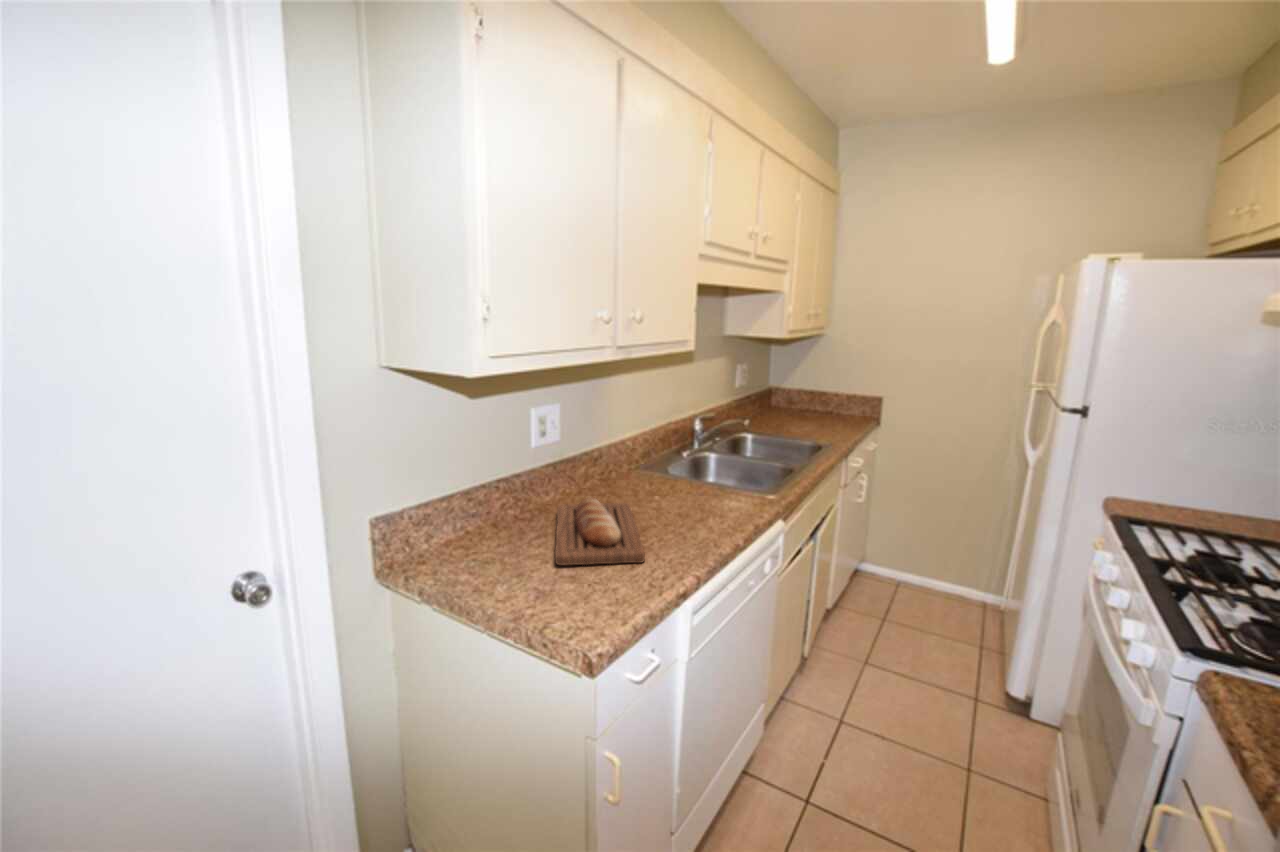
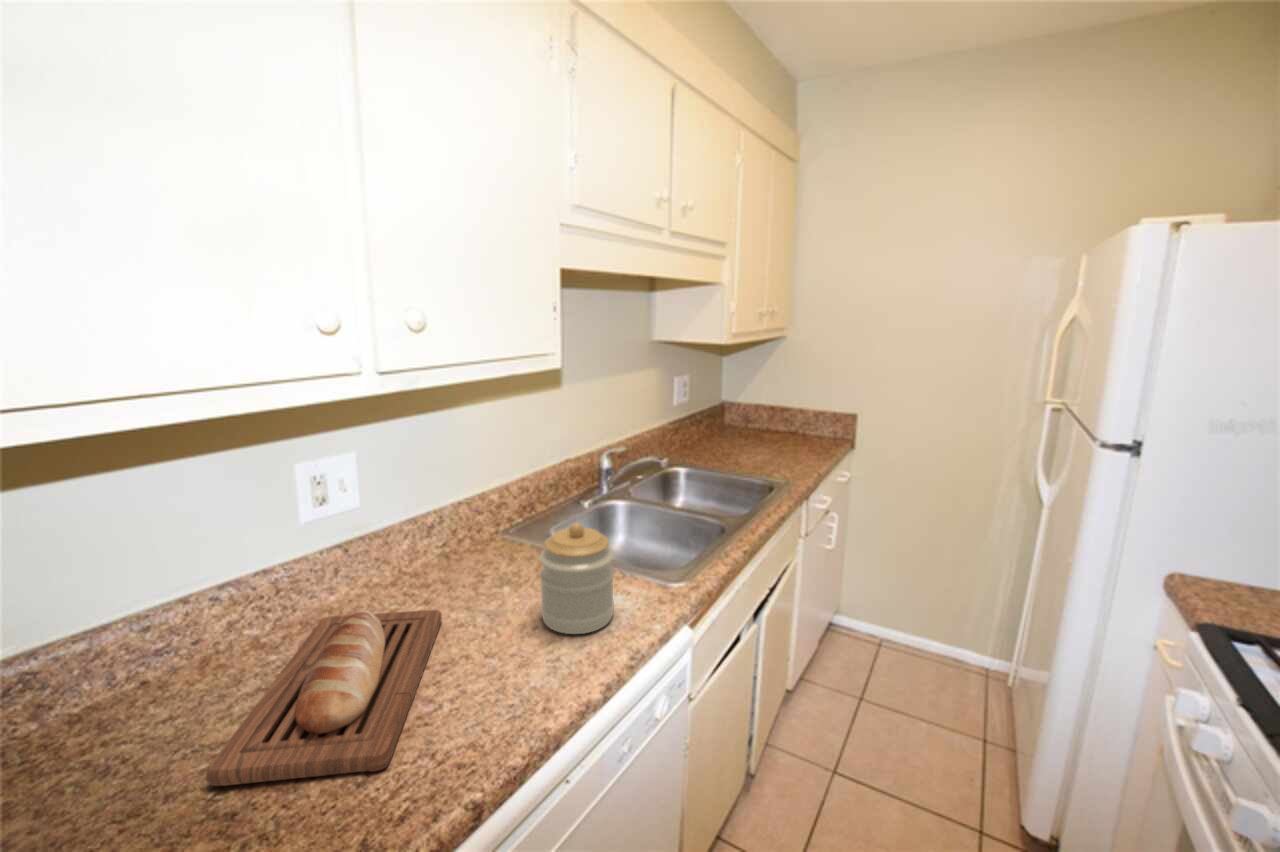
jar: none [692,448,740,516] -> present [540,523,614,634]

